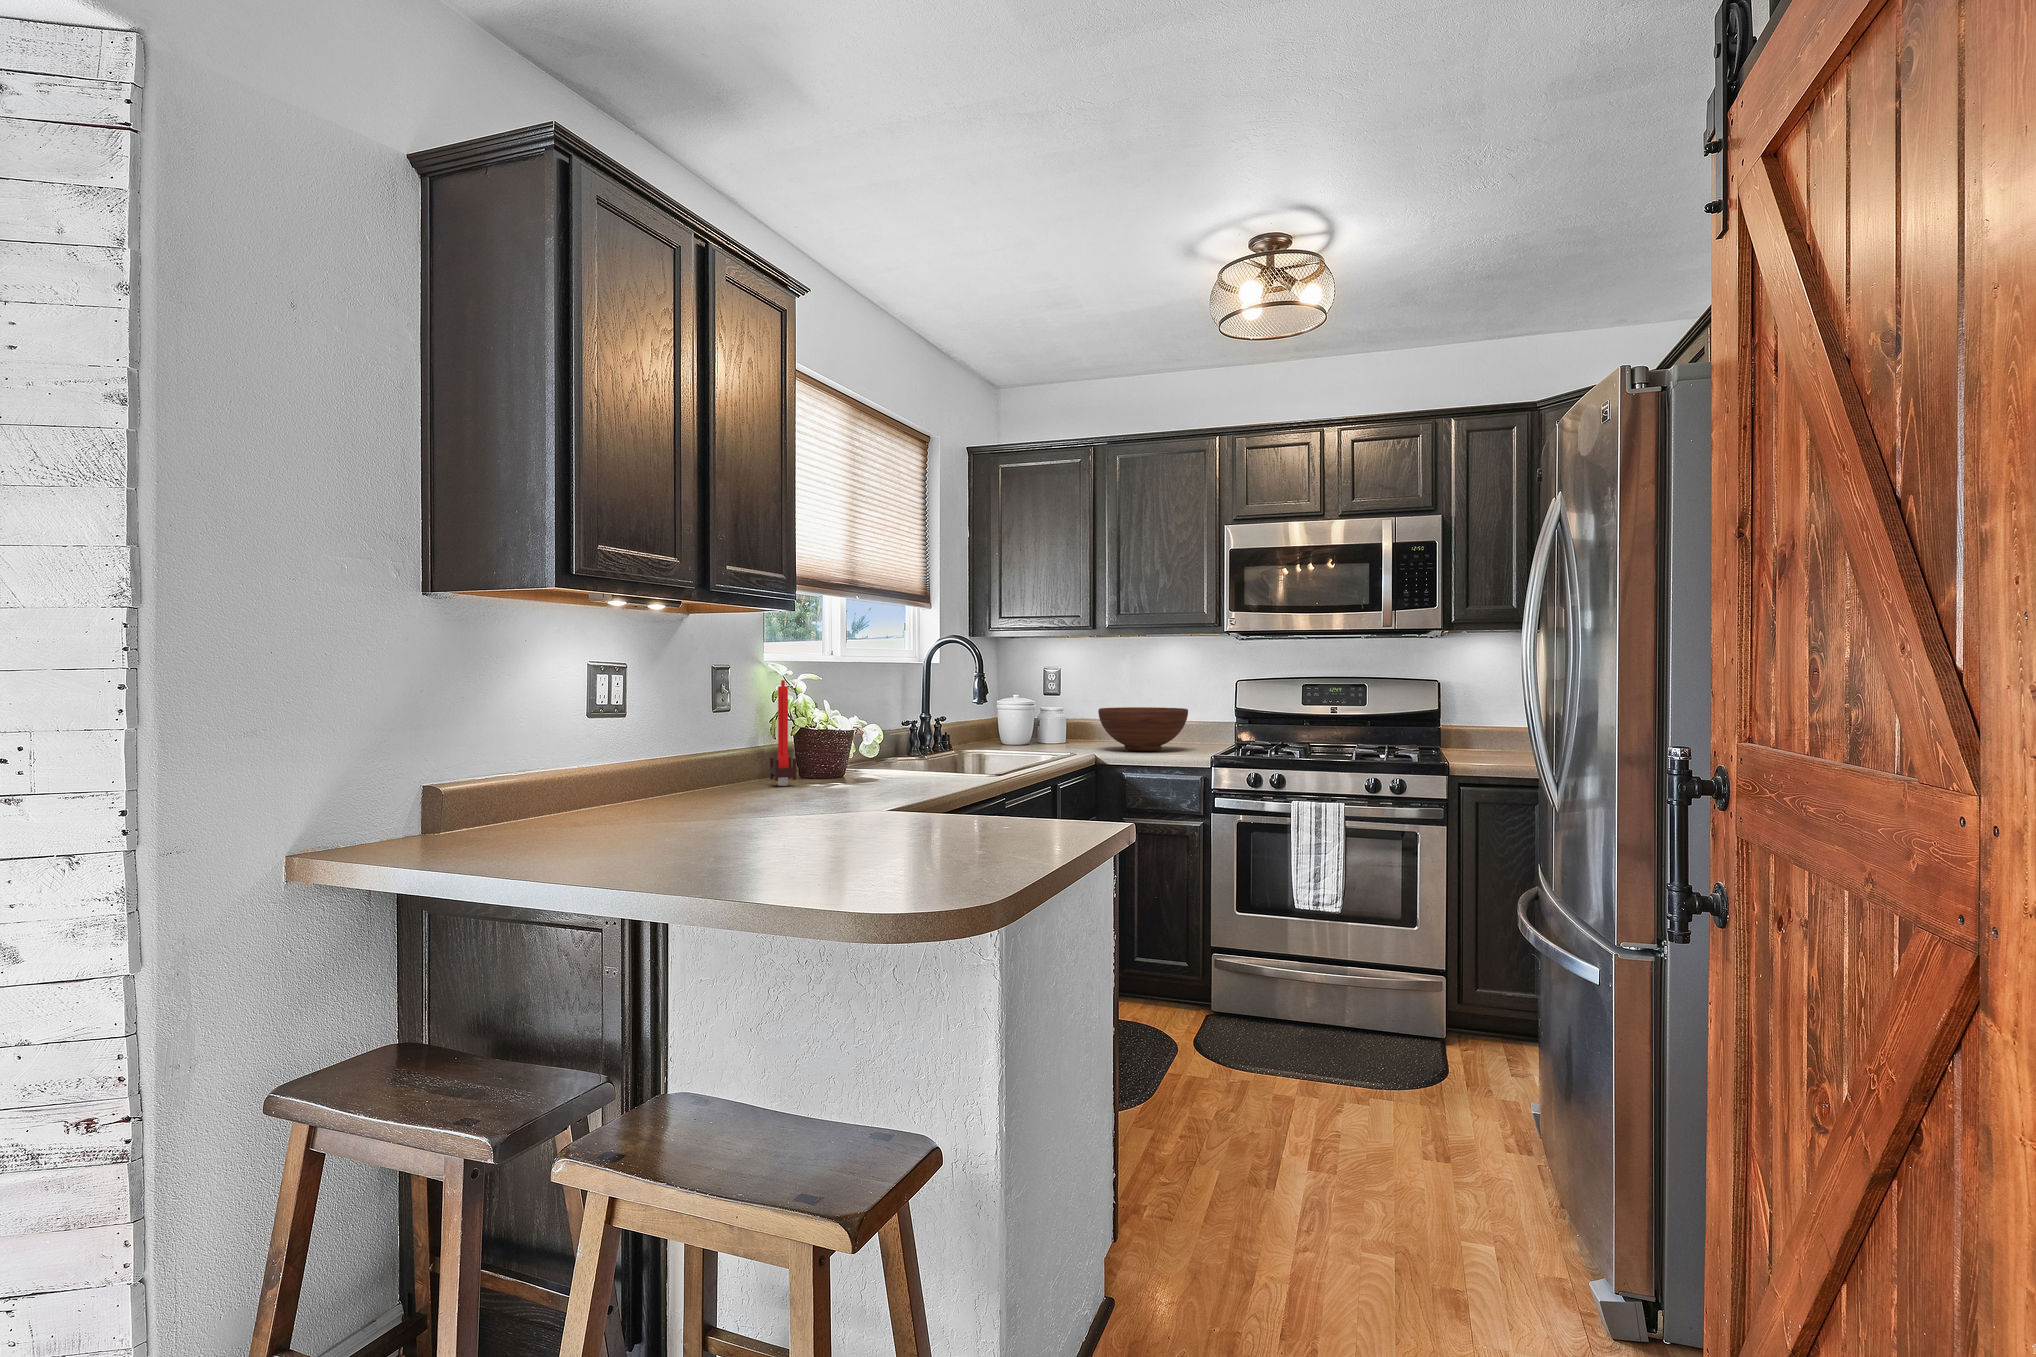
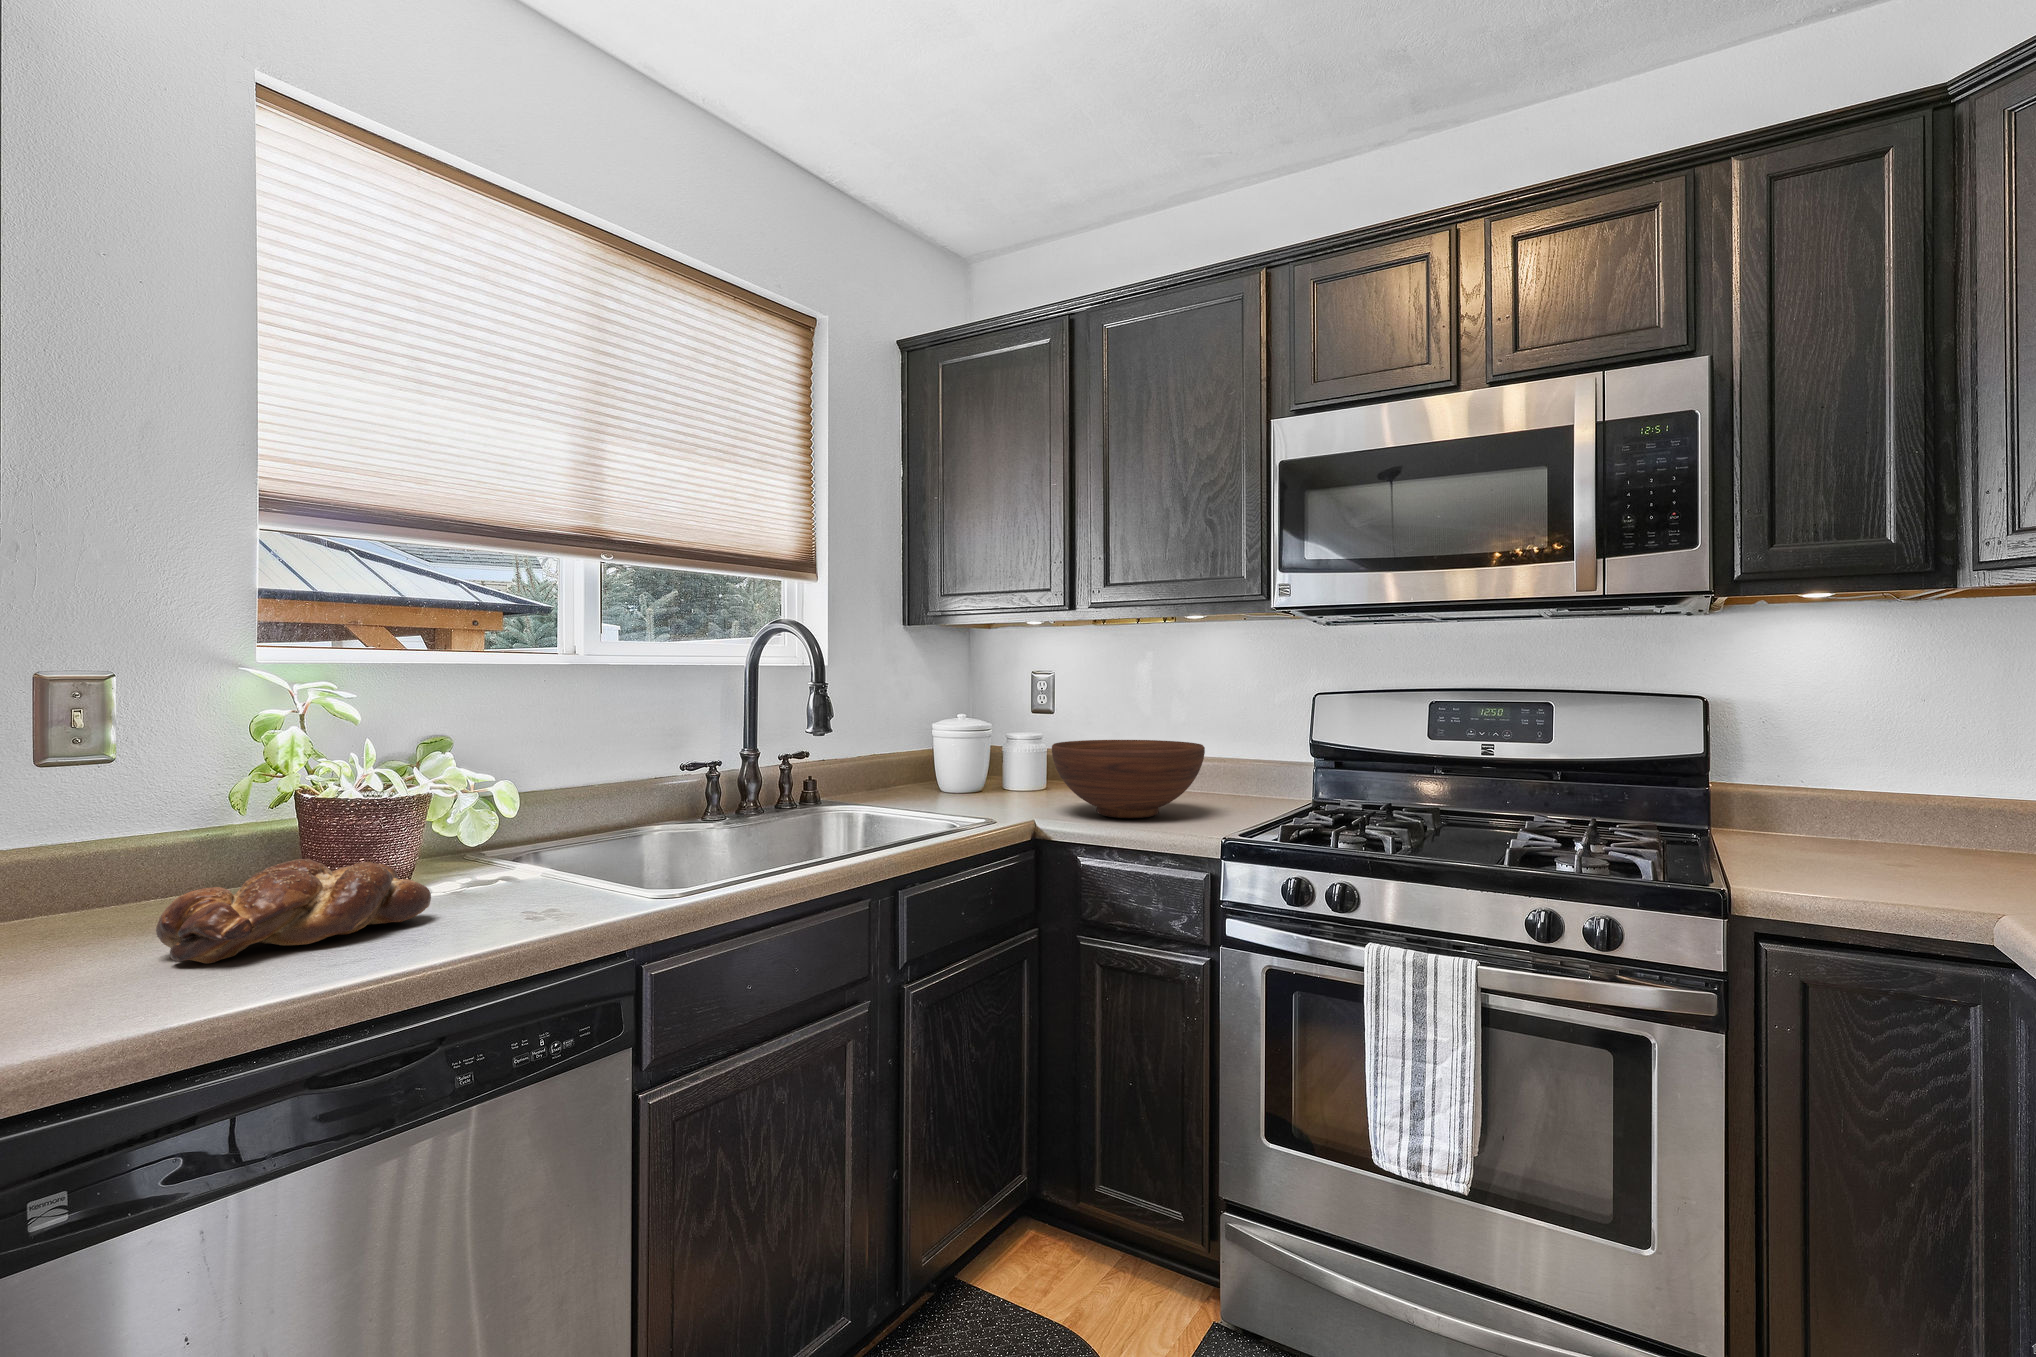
candle: present [770,680,796,786] -> none [71,703,156,927]
bread loaf: none [853,751,926,789] -> present [156,859,431,964]

